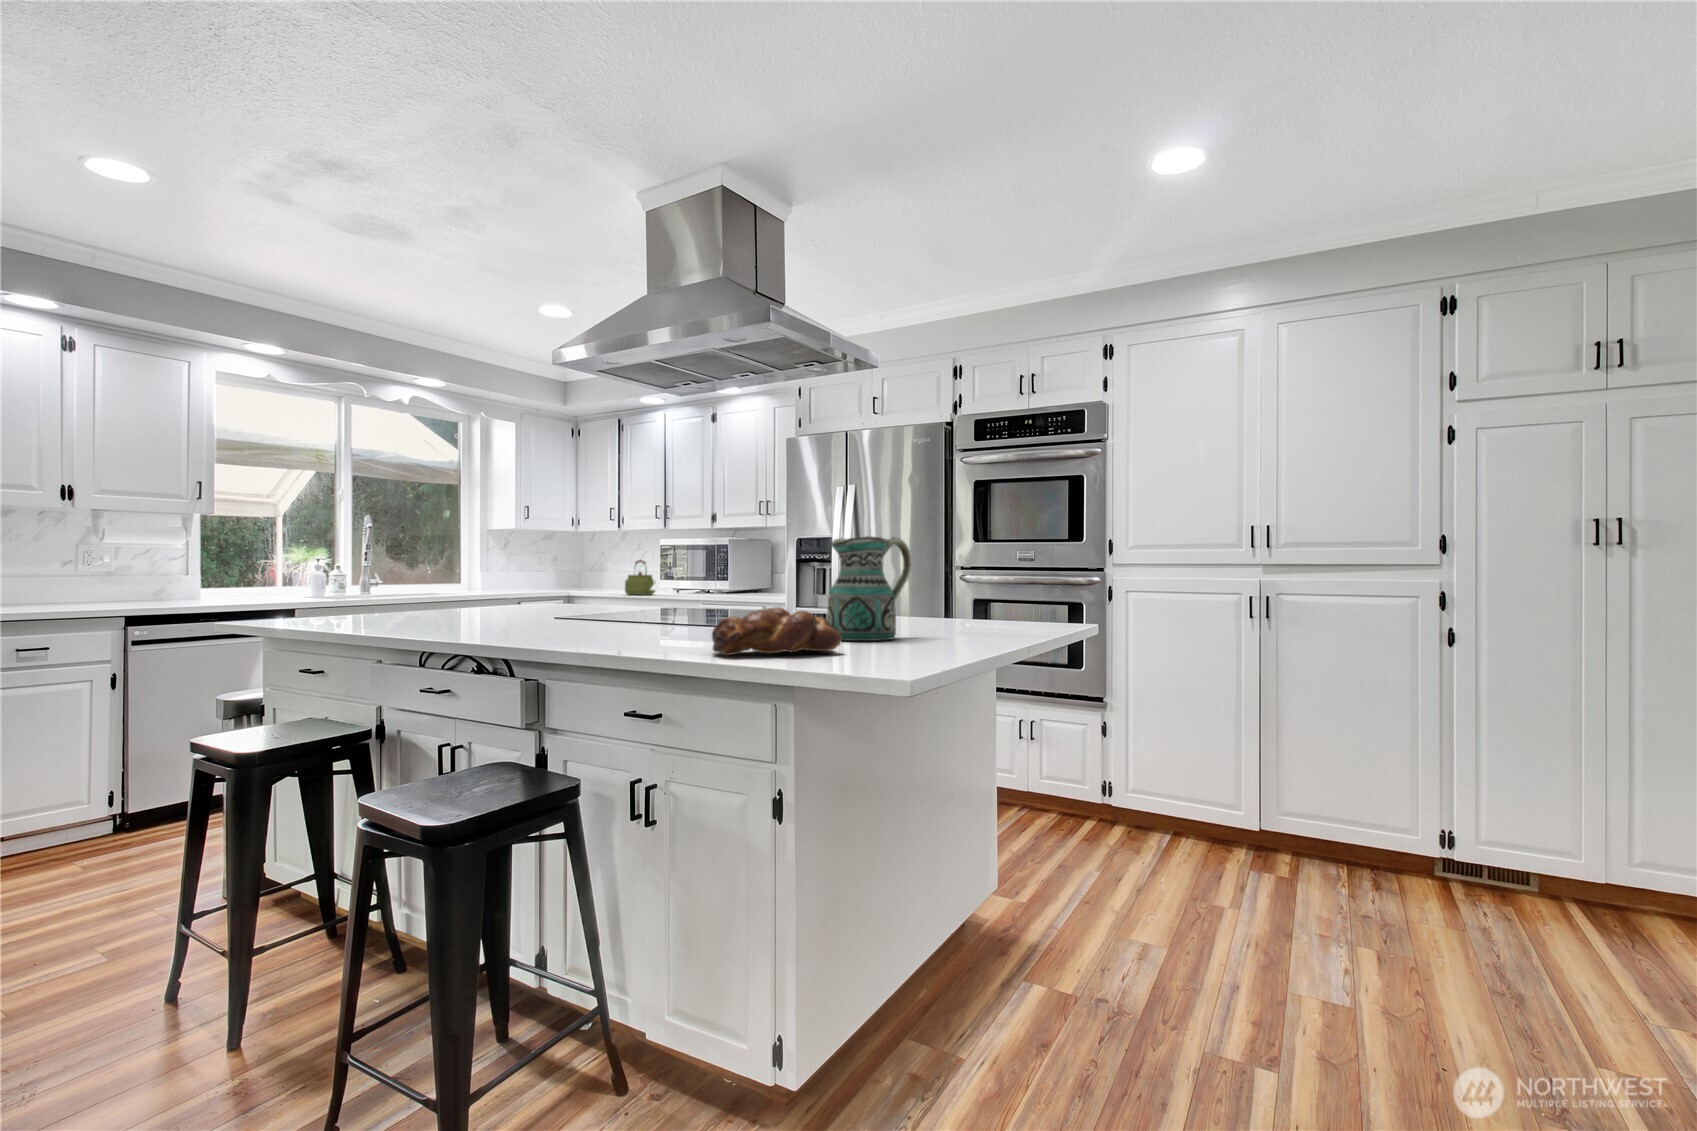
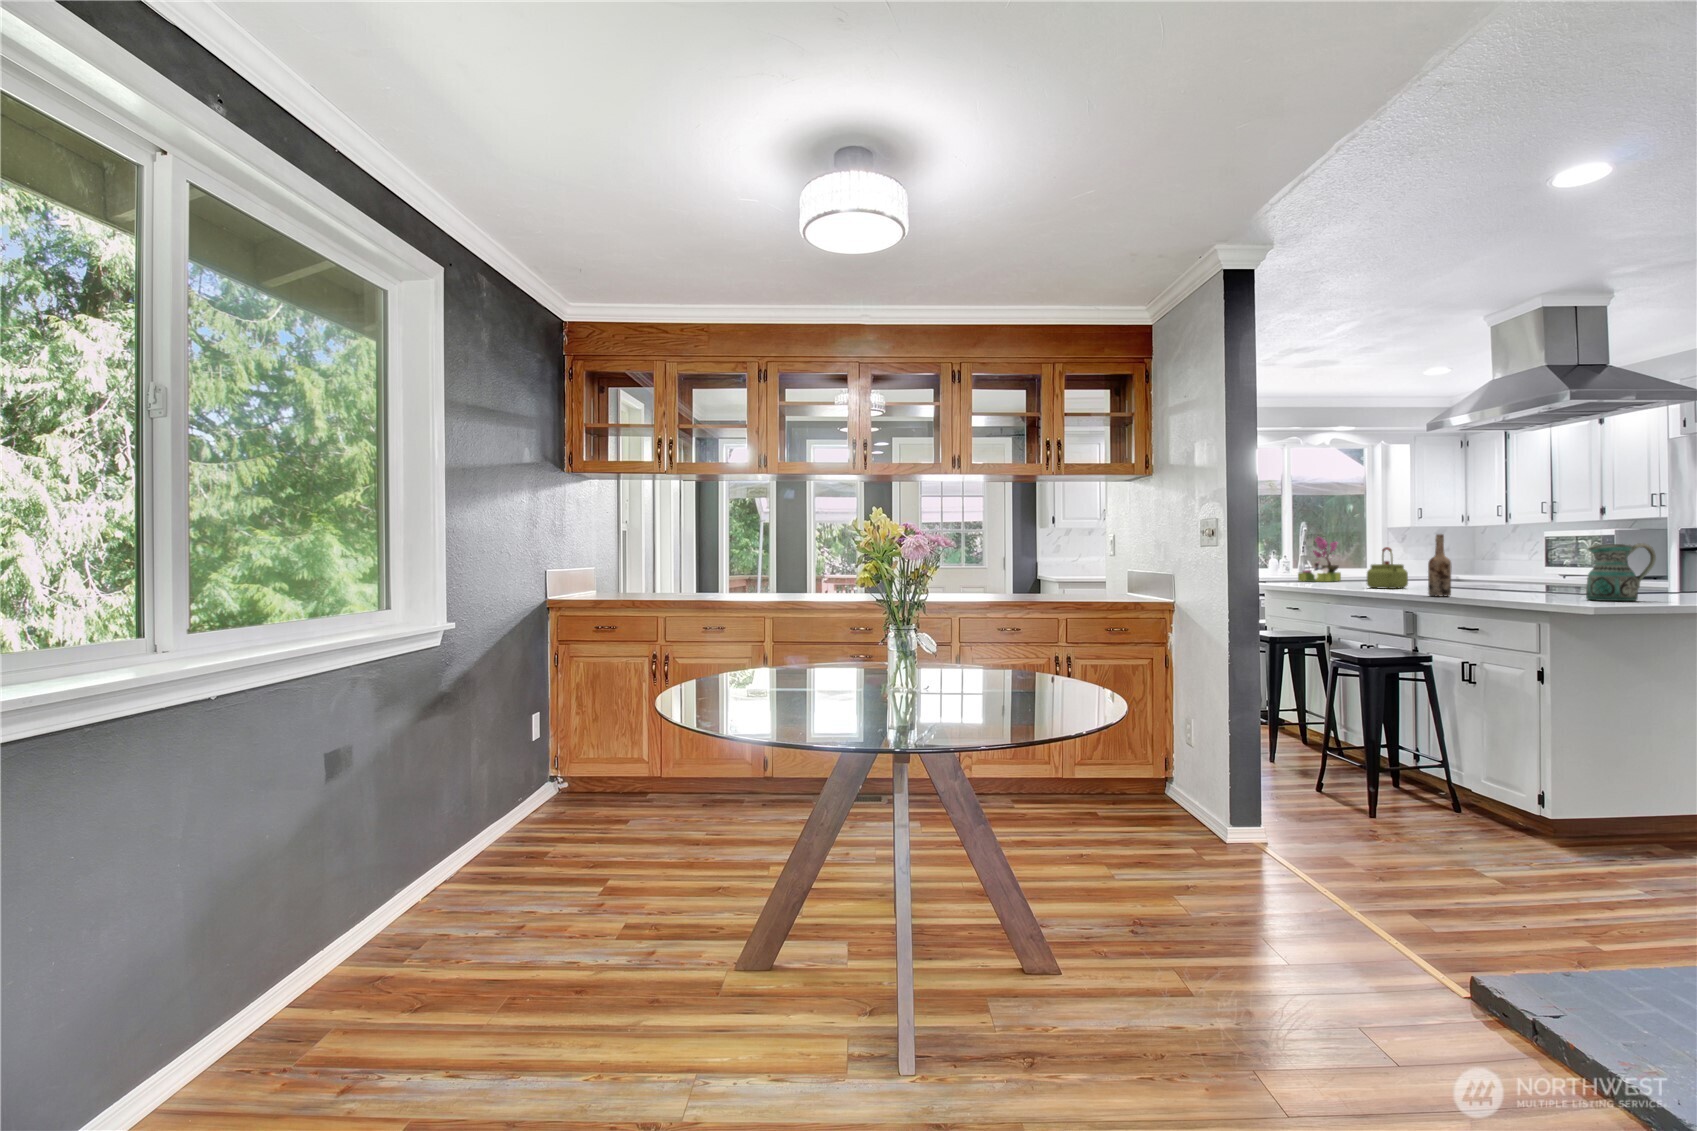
wine bottle: none [569,509,612,644] -> present [1428,534,1451,597]
flower arrangement: none [345,532,418,607] -> present [1298,536,1341,582]
kettle: present [625,560,655,595] -> present [1367,547,1408,589]
bread loaf: present [712,607,842,655] -> none [1494,581,1569,601]

